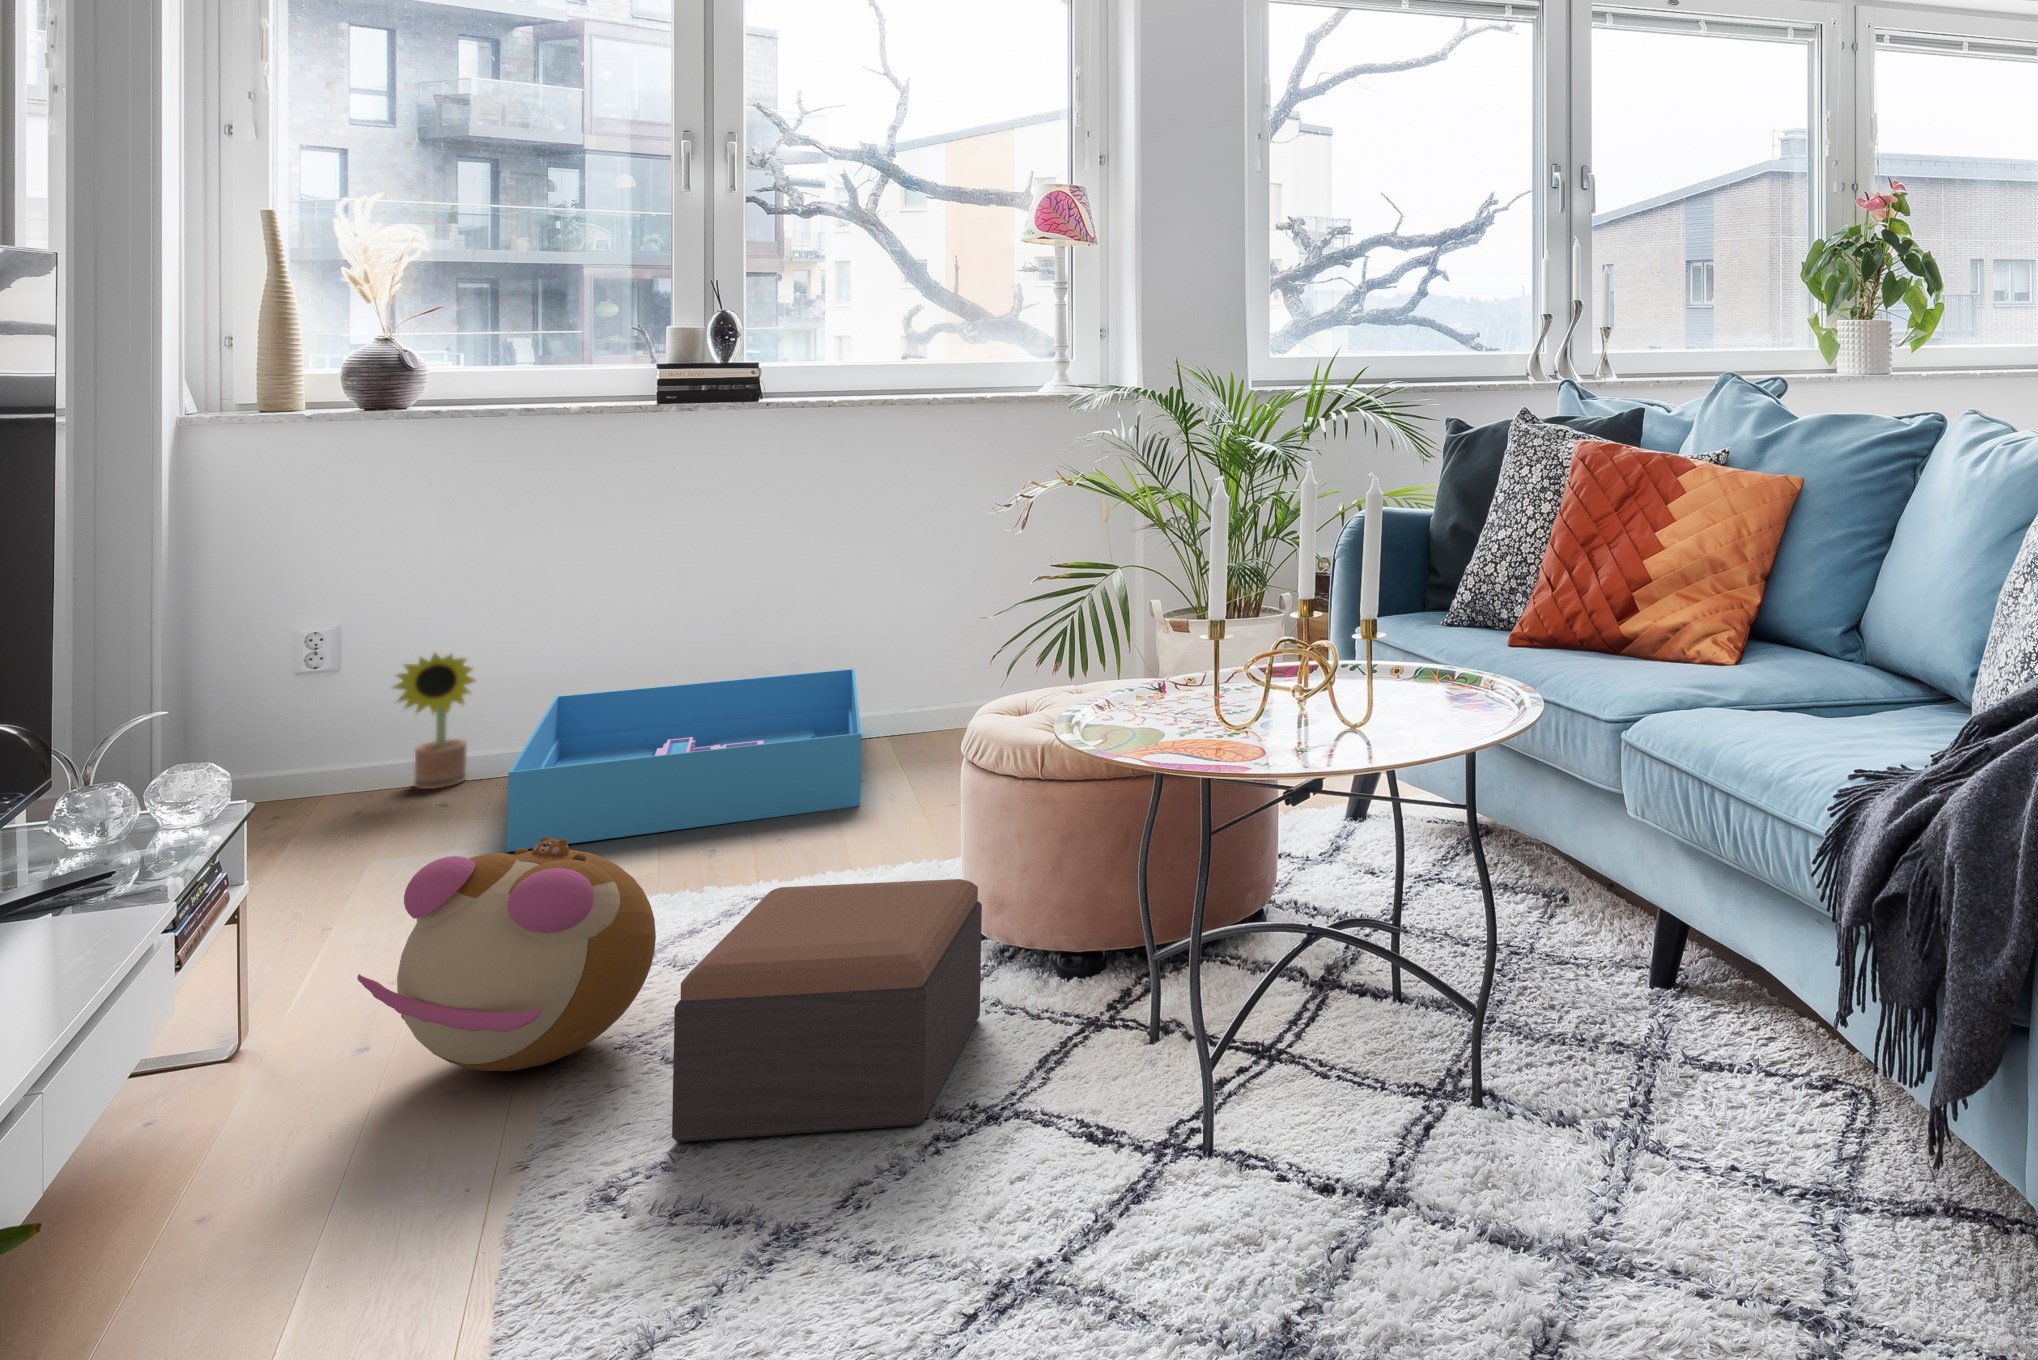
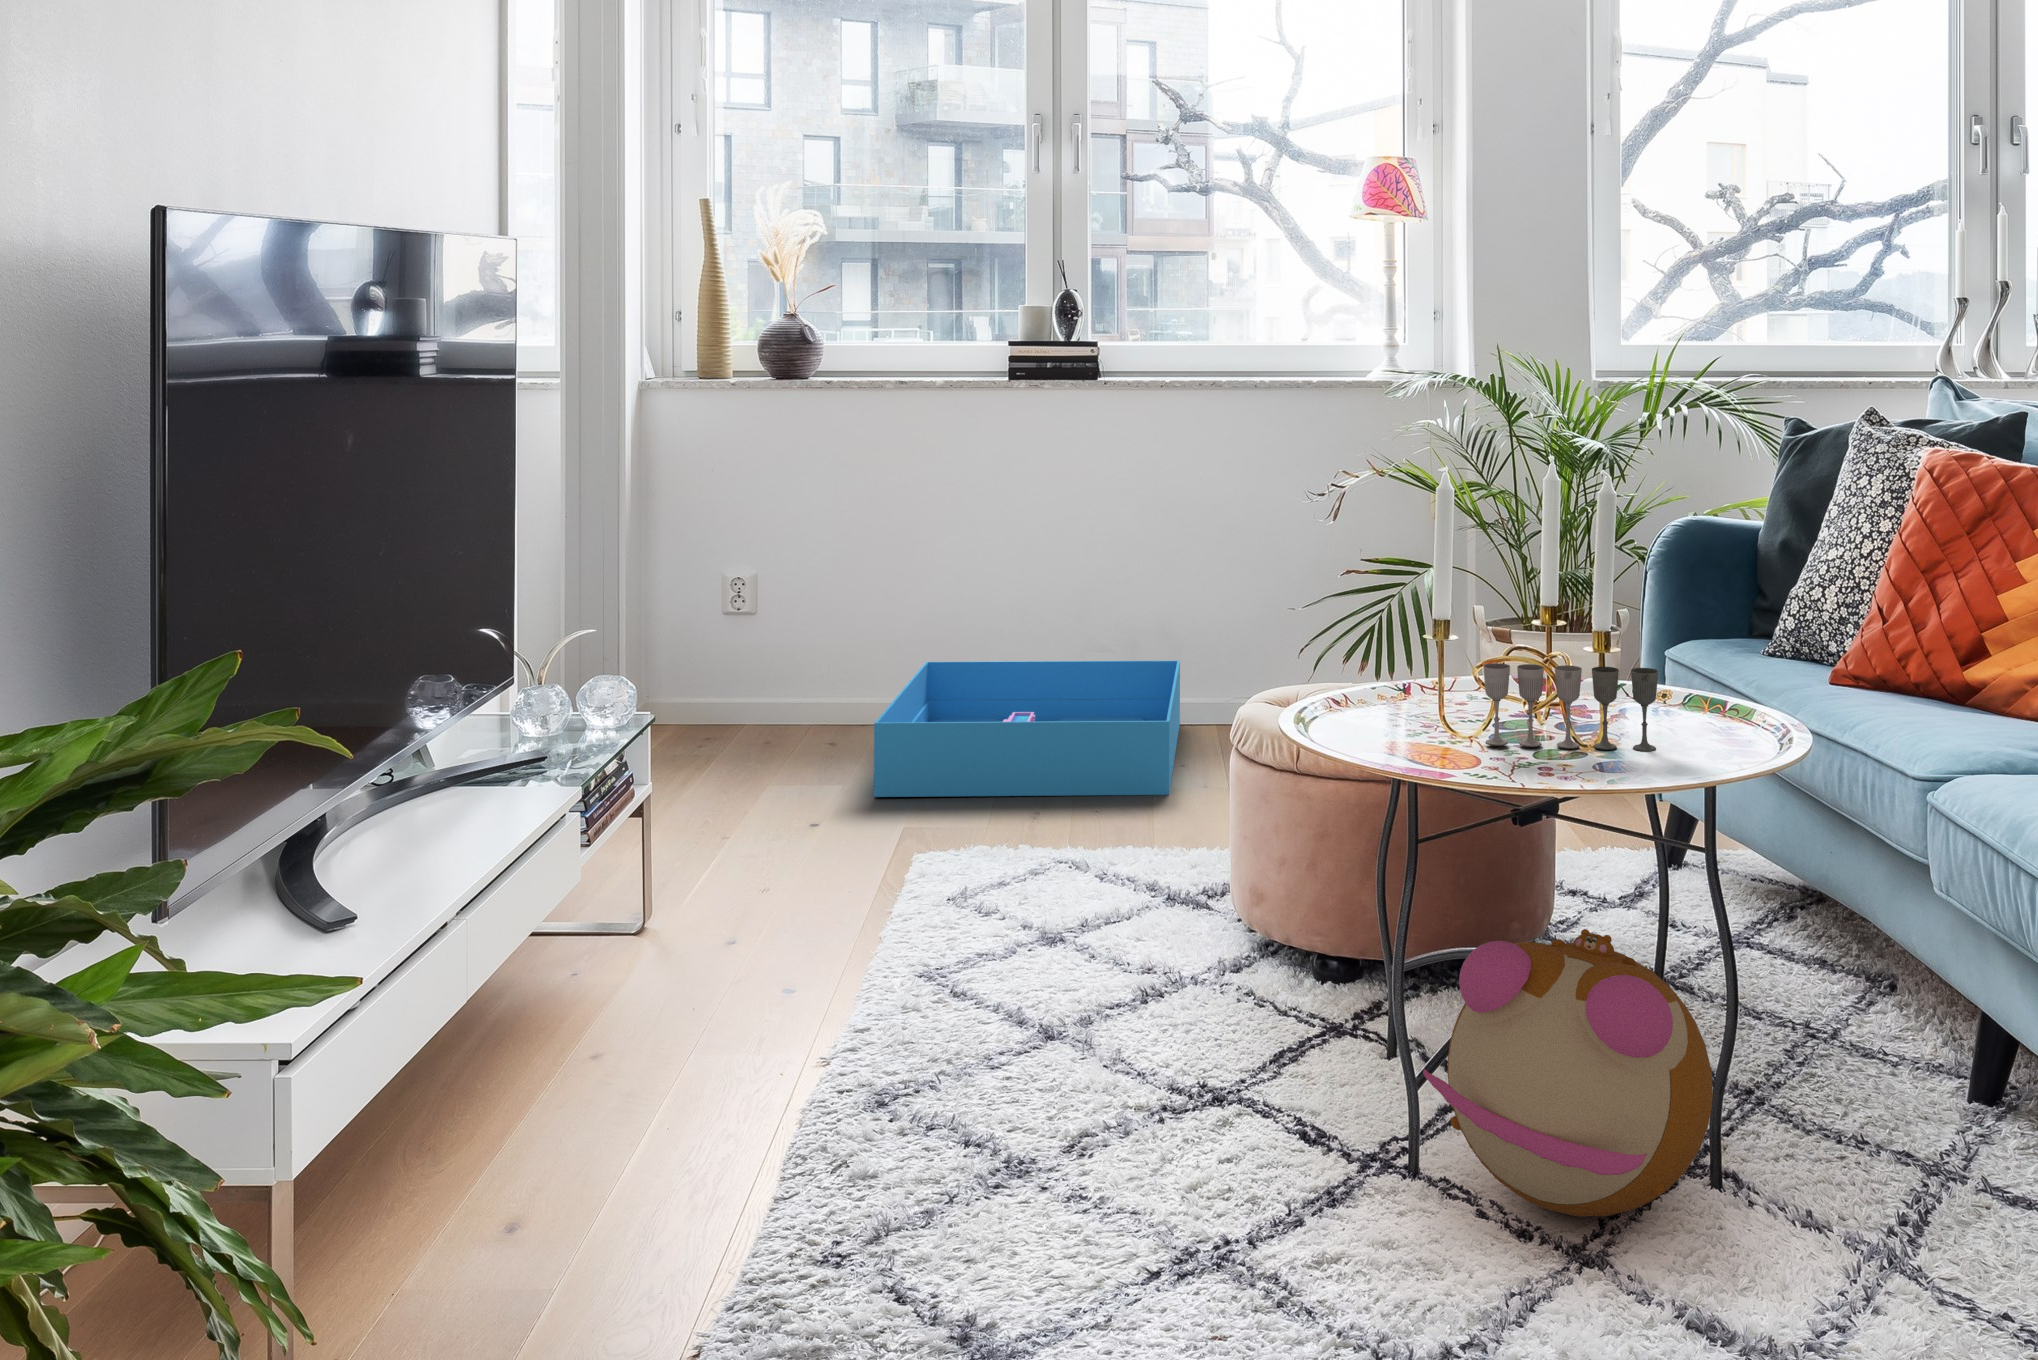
decorative plant: present [394,653,475,789] -> none [797,610,862,736]
wine glass: none [1261,654,1417,738] -> present [1483,663,1658,751]
plush toy: present [357,836,656,1071] -> present [1423,929,1713,1216]
footstool: present [672,879,982,1142] -> none [947,846,1228,1092]

